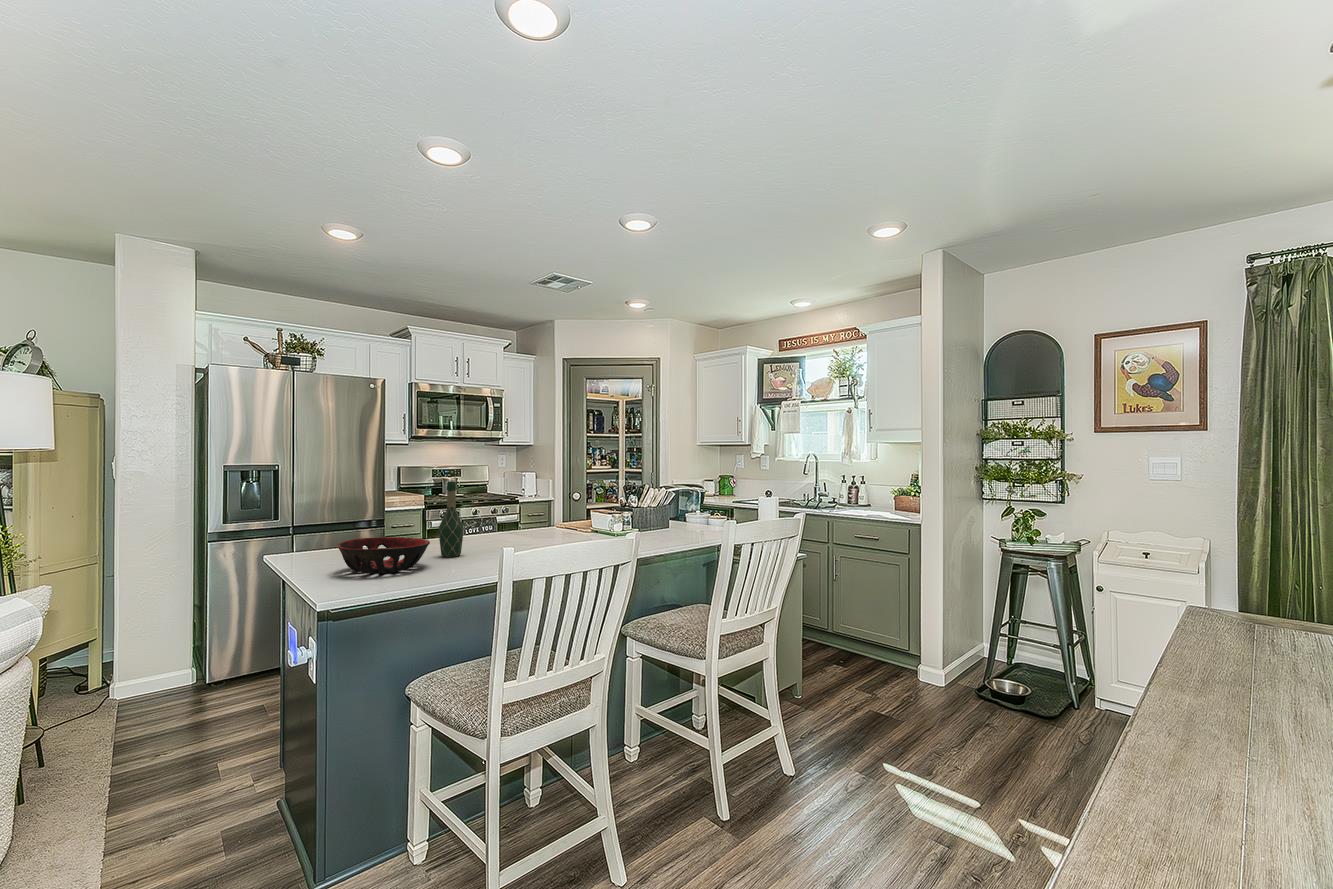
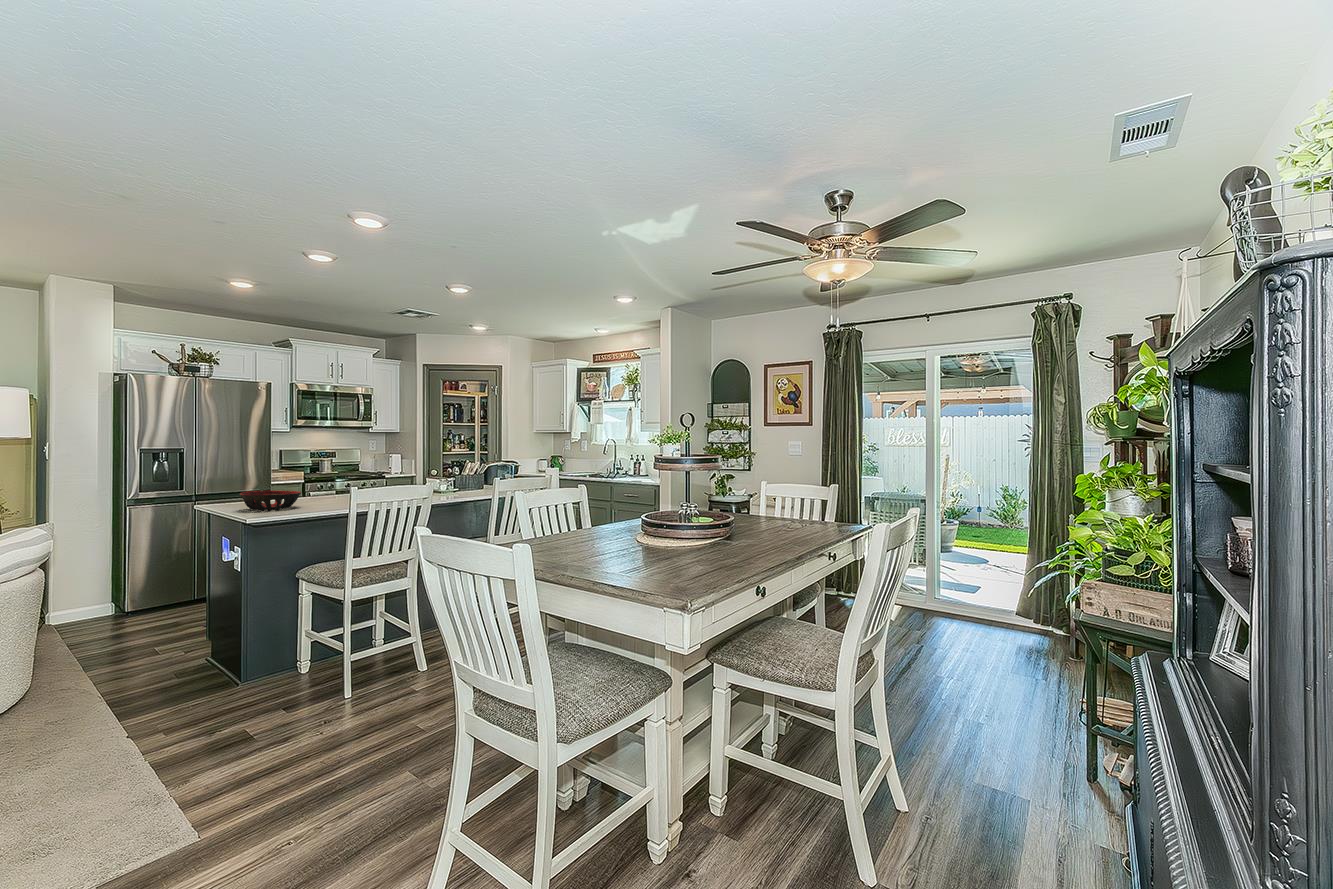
wine bottle: present [438,481,464,557] -> none [308,456,326,503]

